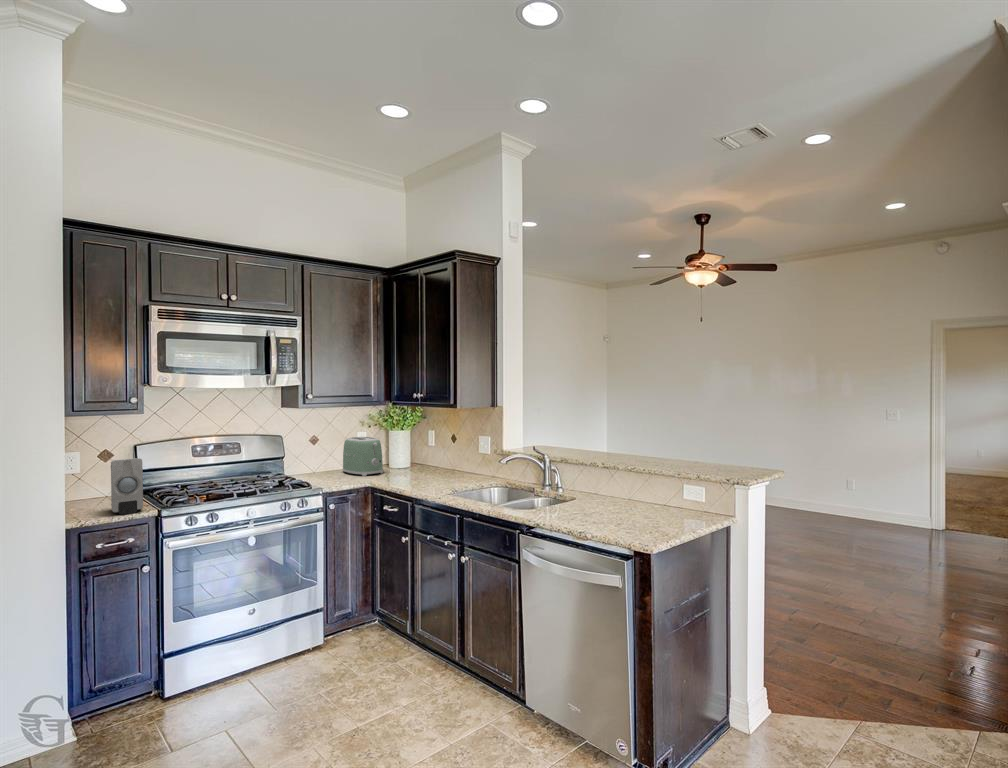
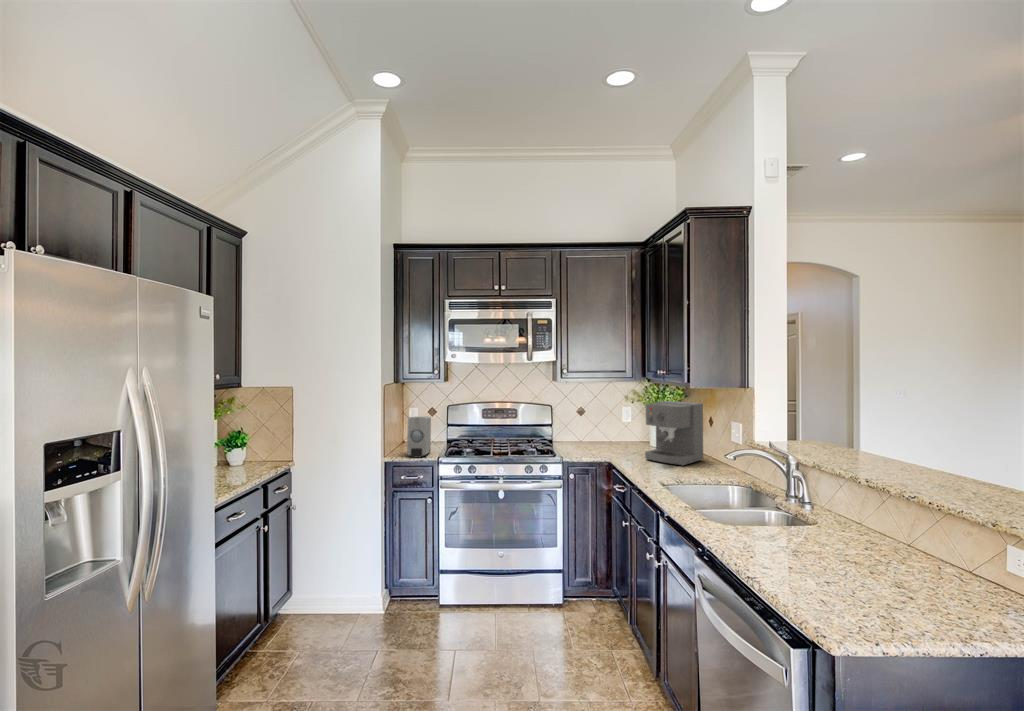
coffee maker: none [404,422,451,478] -> present [645,401,703,466]
toaster: present [343,437,383,476] -> none [601,412,635,452]

